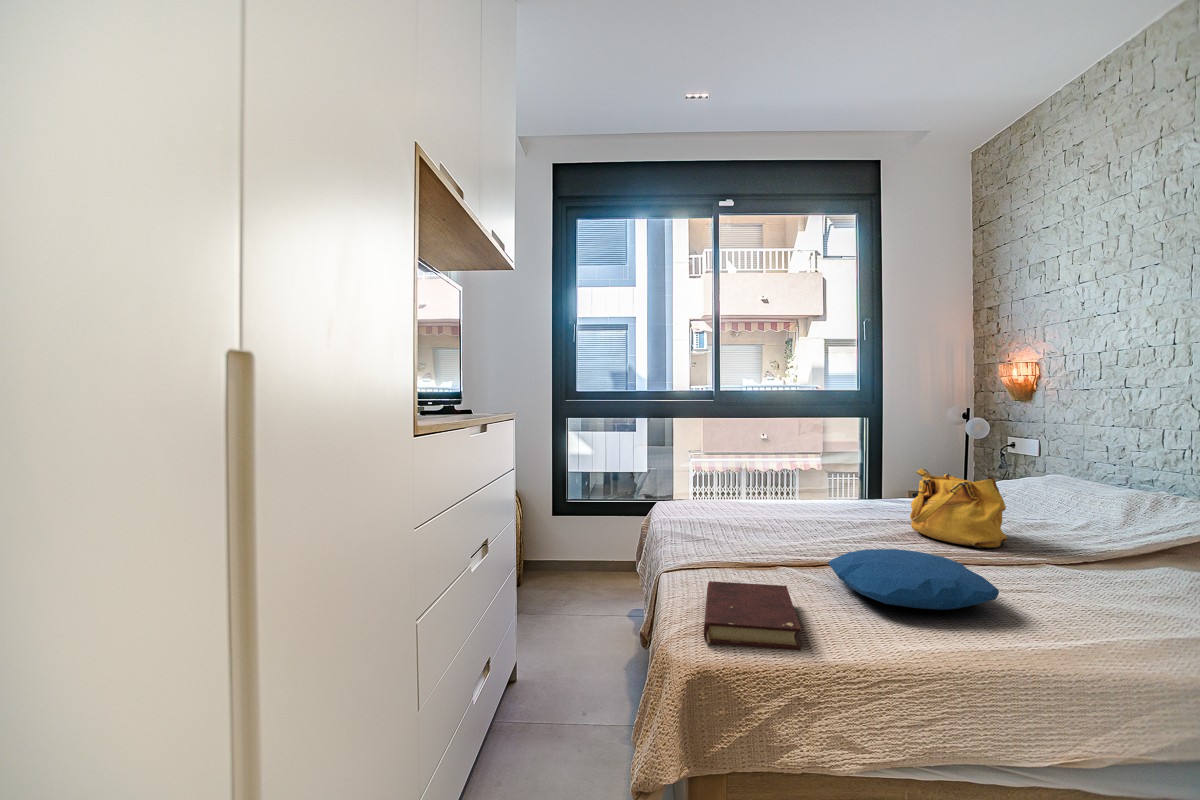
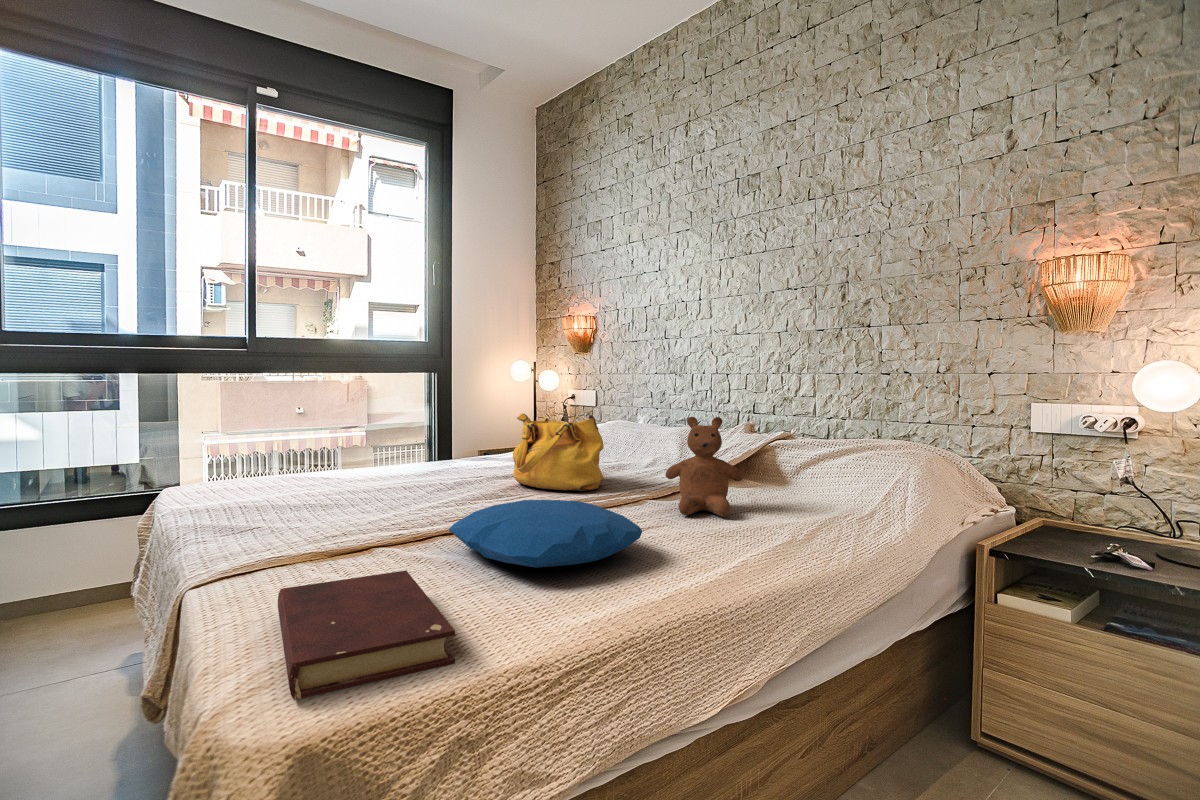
teddy bear: none [1064,489,1169,599] -> present [665,417,743,517]

